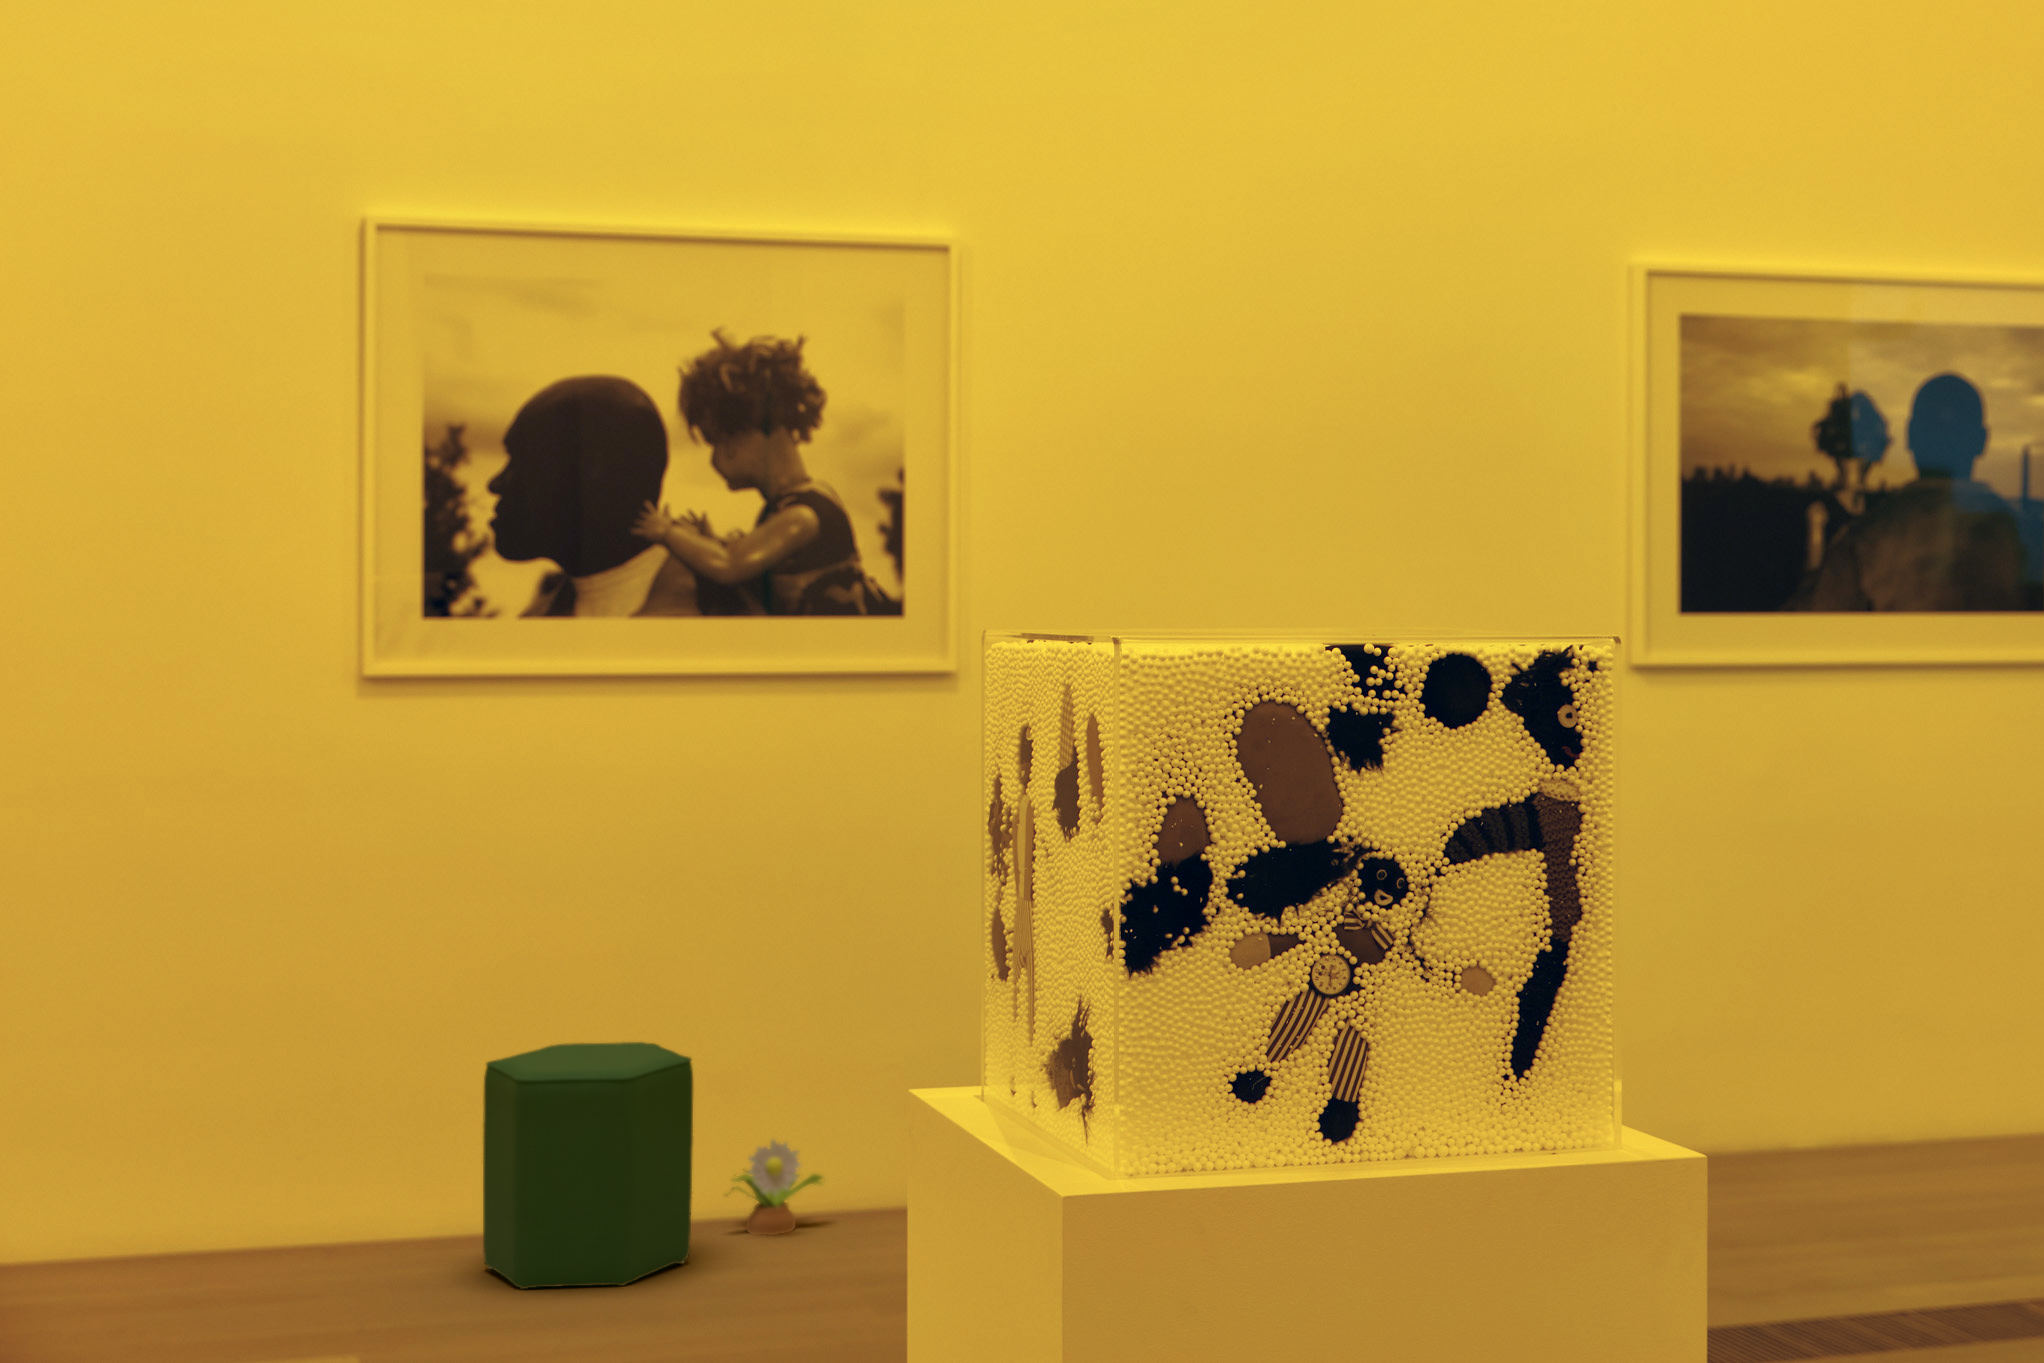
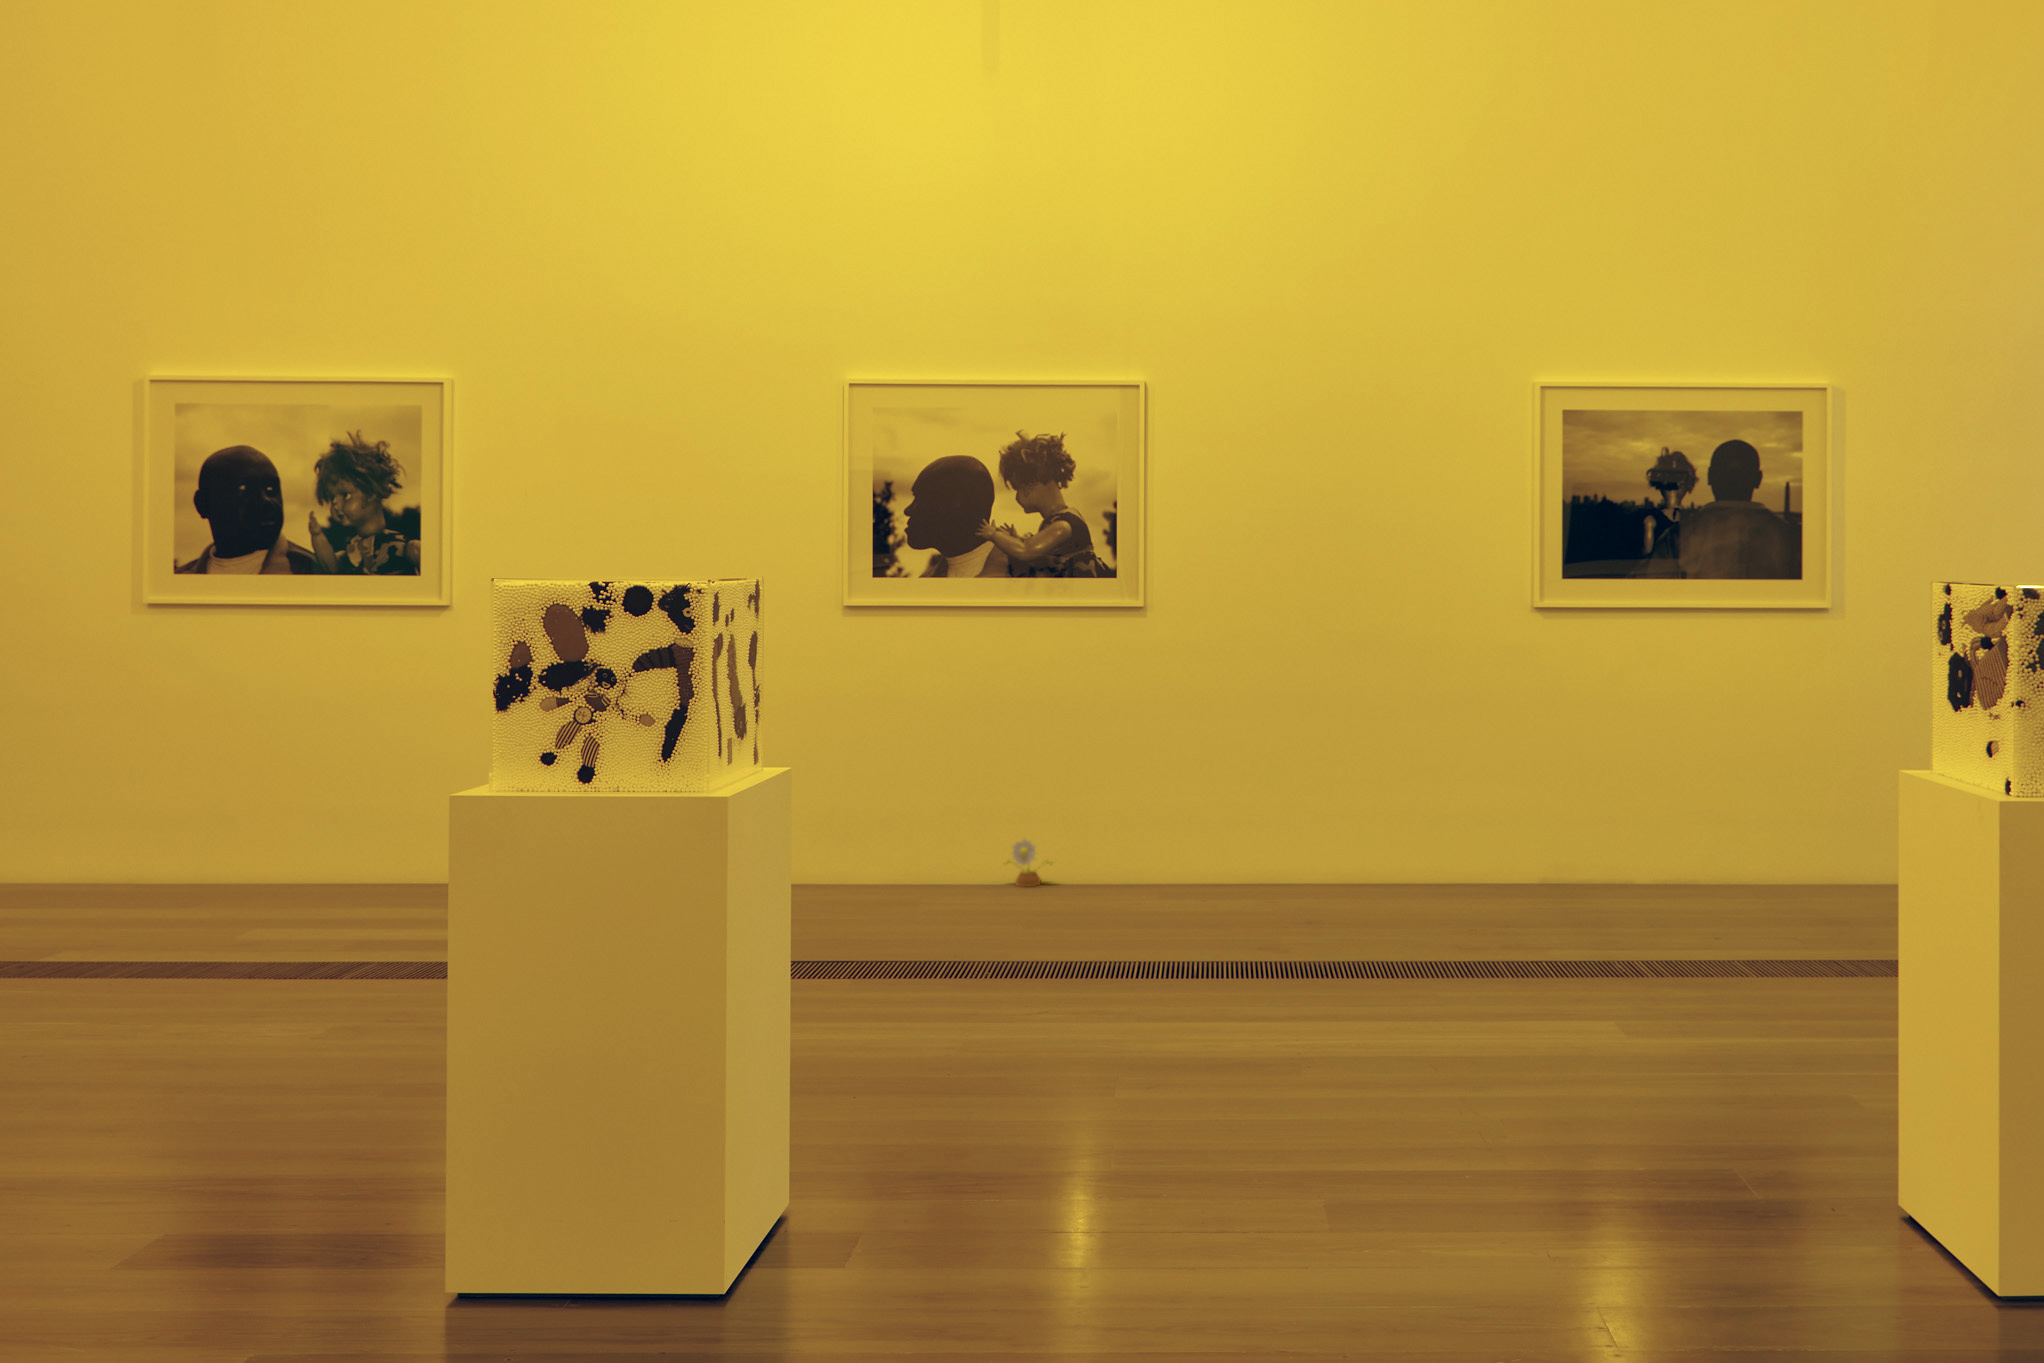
ottoman: present [483,1042,693,1289] -> none [879,782,971,900]

